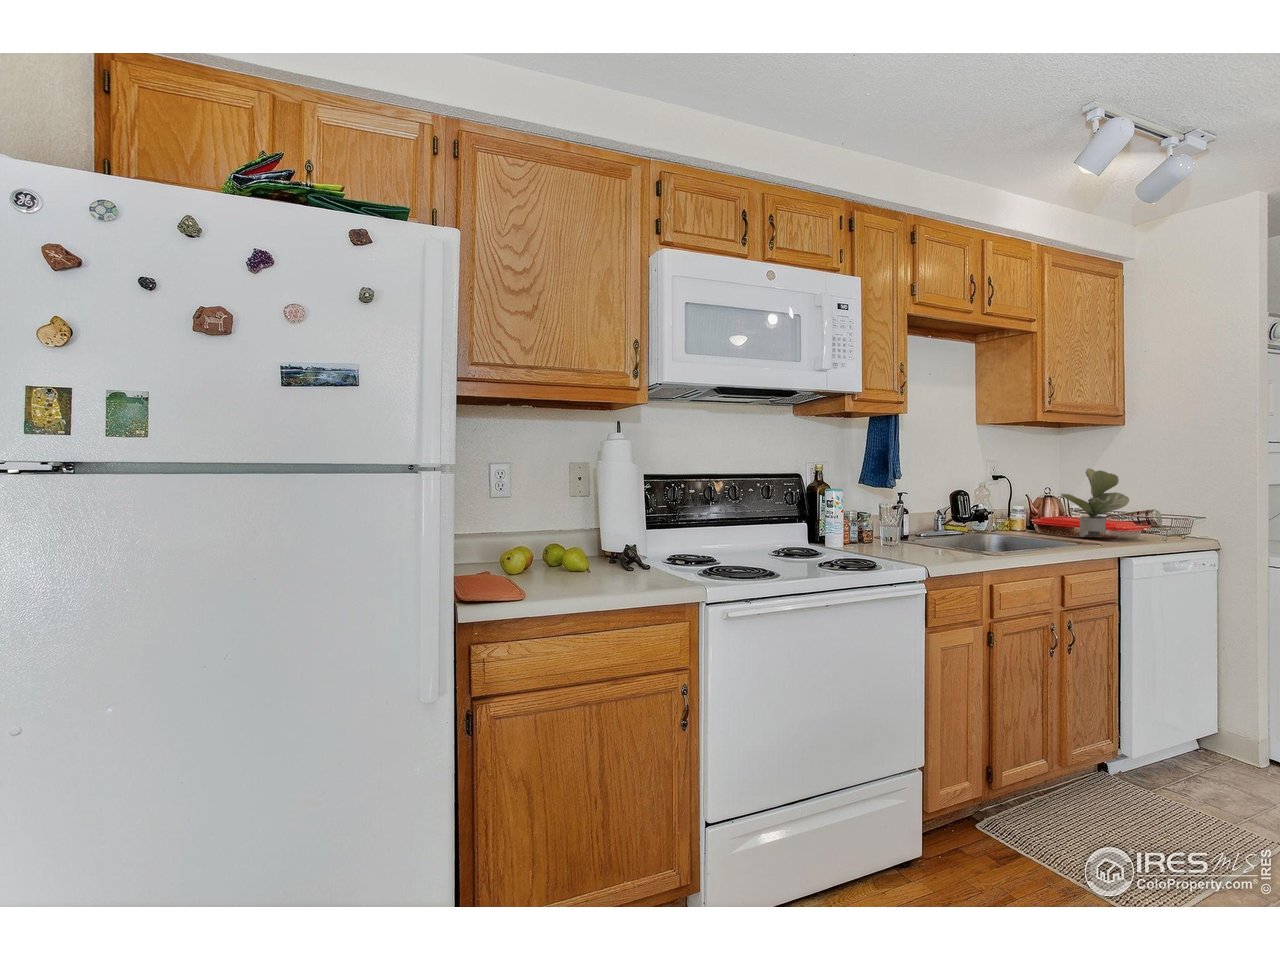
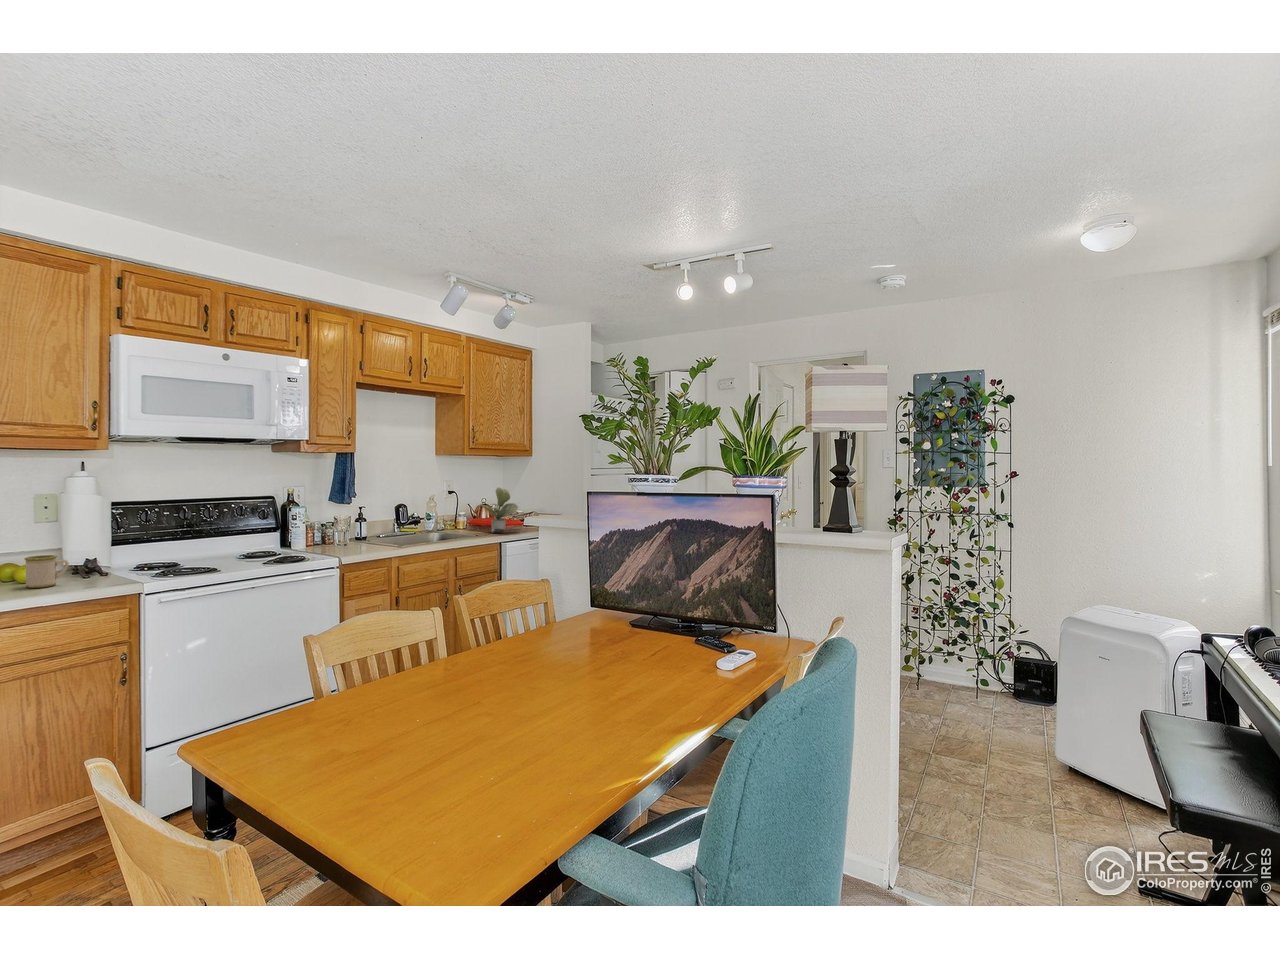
mug: none [573,539,615,581] -> present [25,555,69,588]

